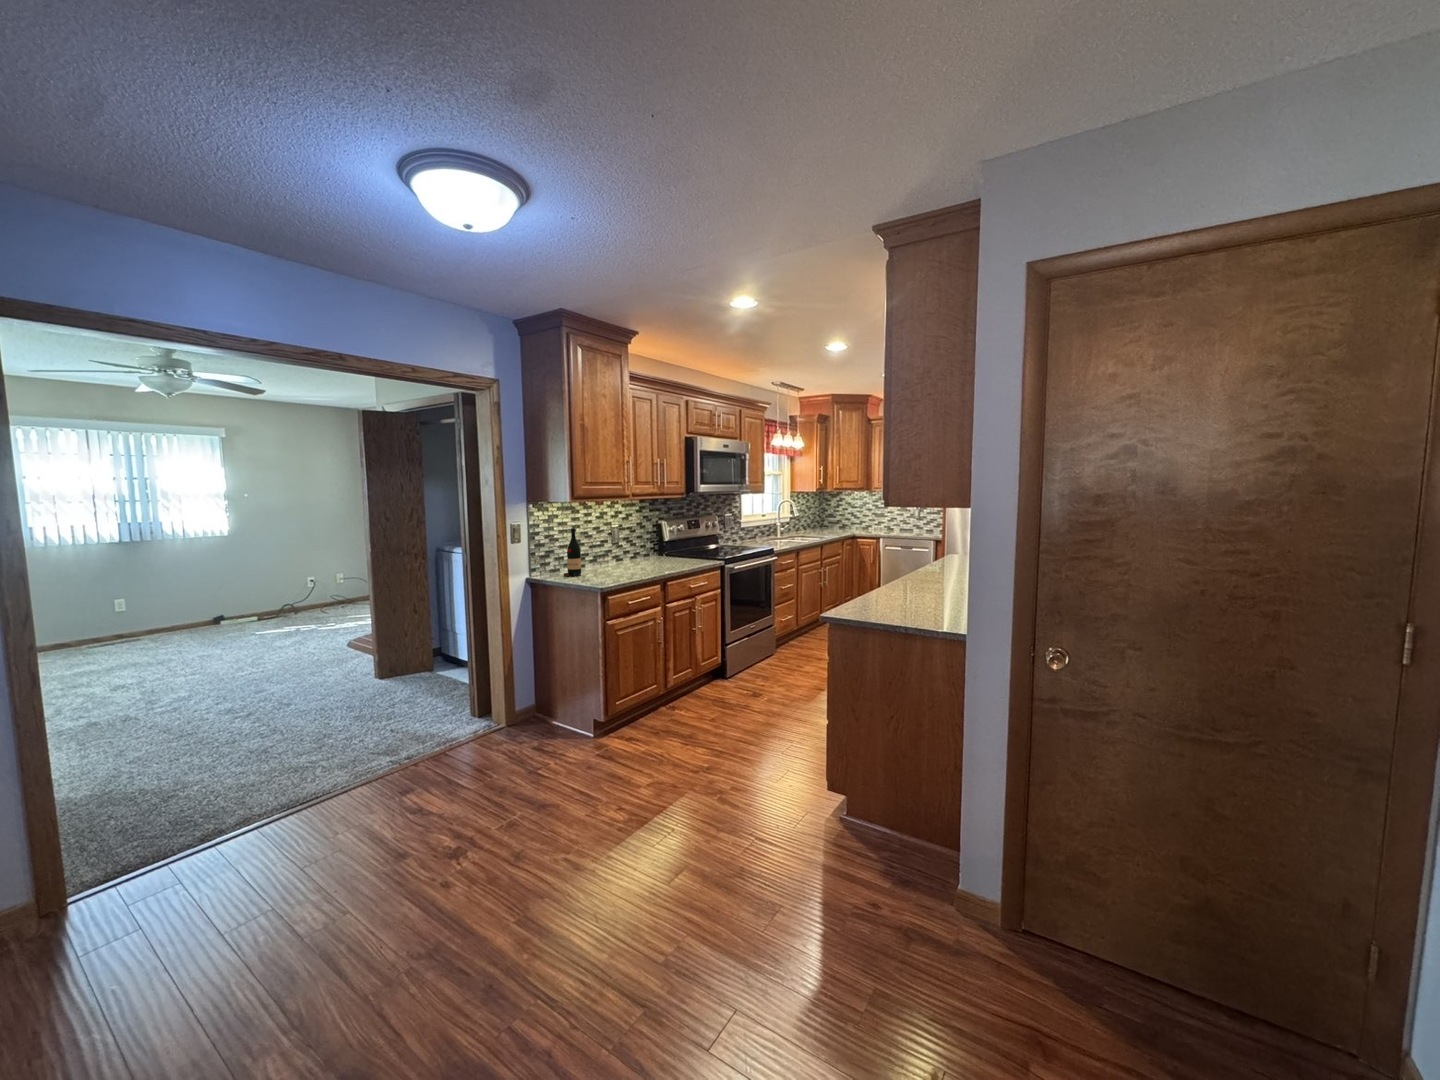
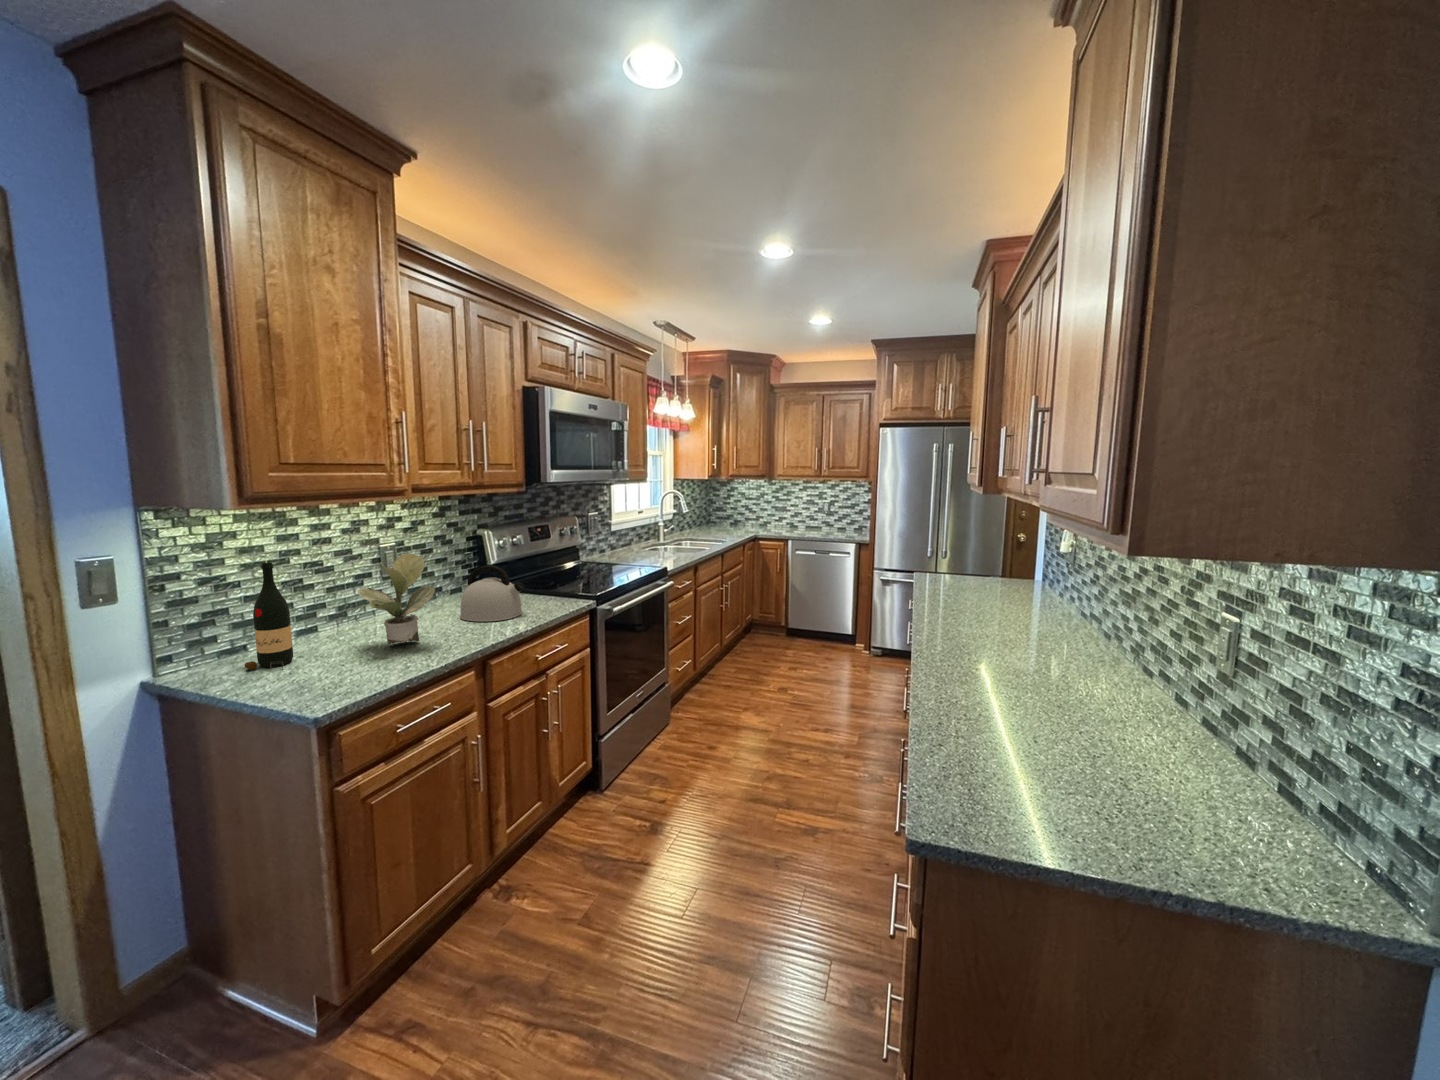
potted plant: none [607,527,642,572] -> present [358,553,435,645]
kettle: none [651,537,684,567] -> present [460,565,524,622]

